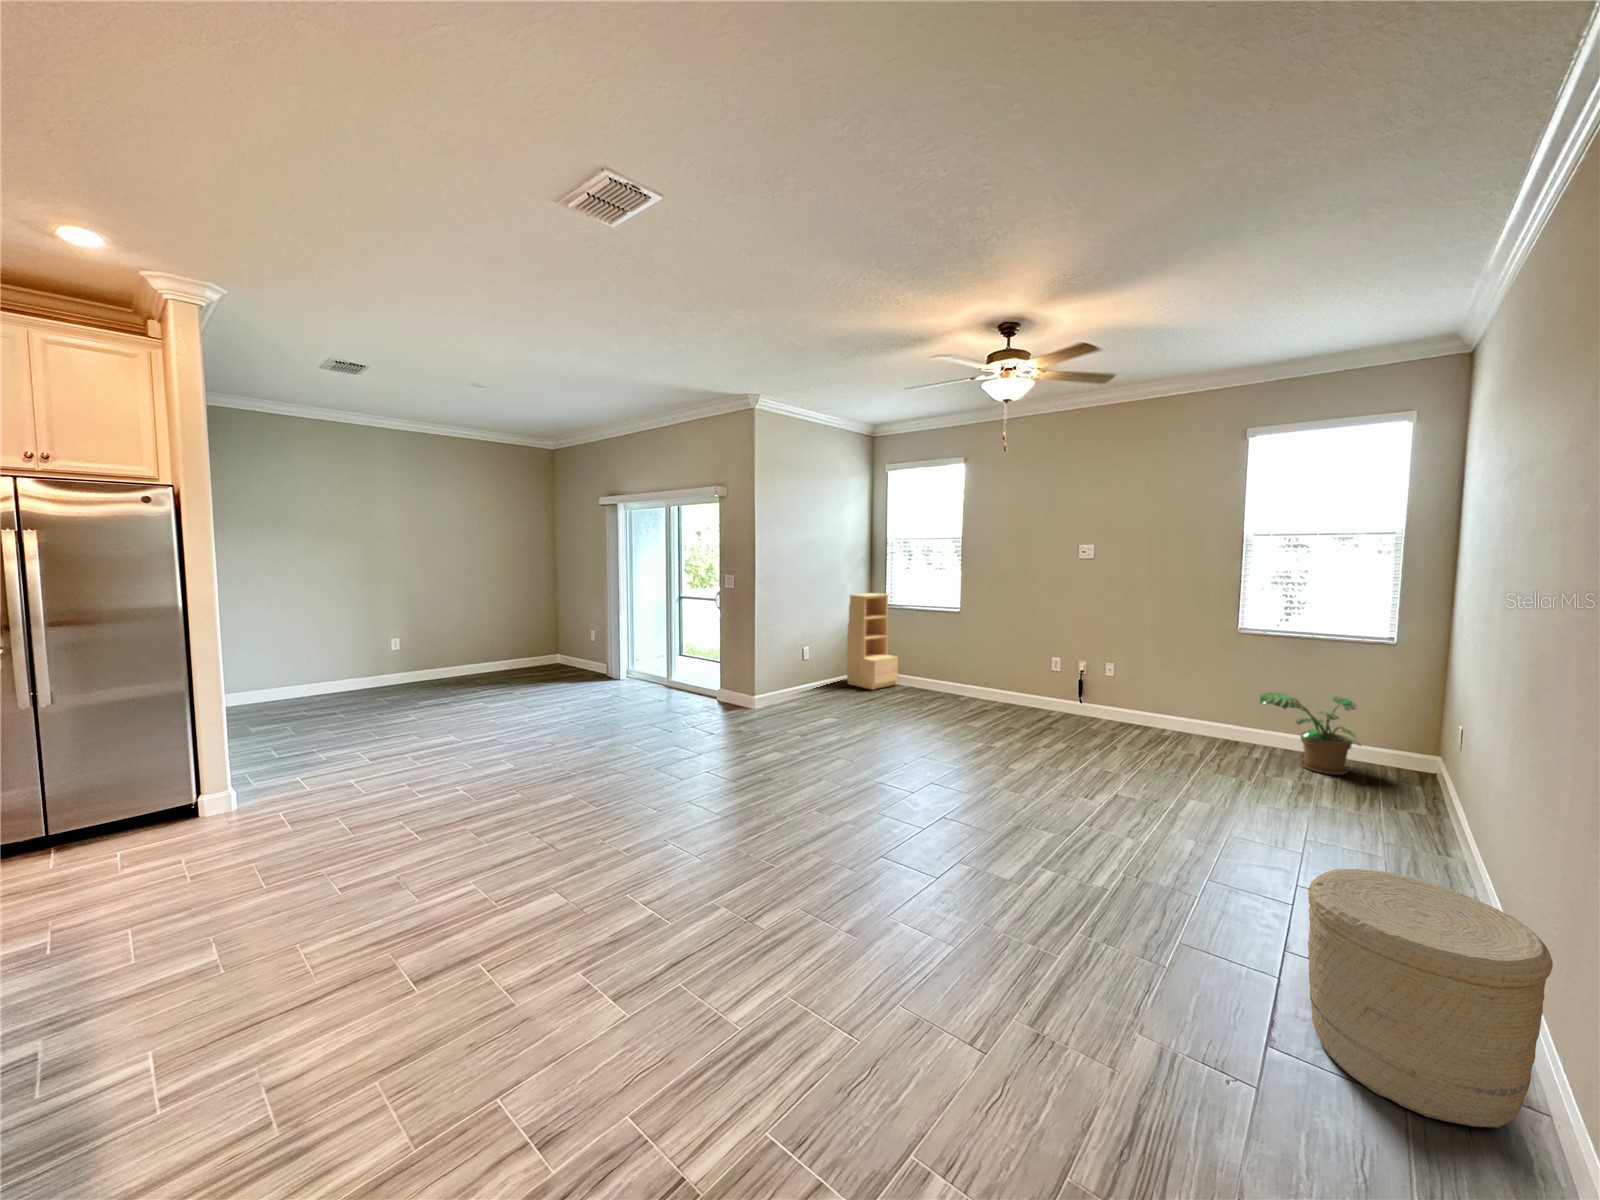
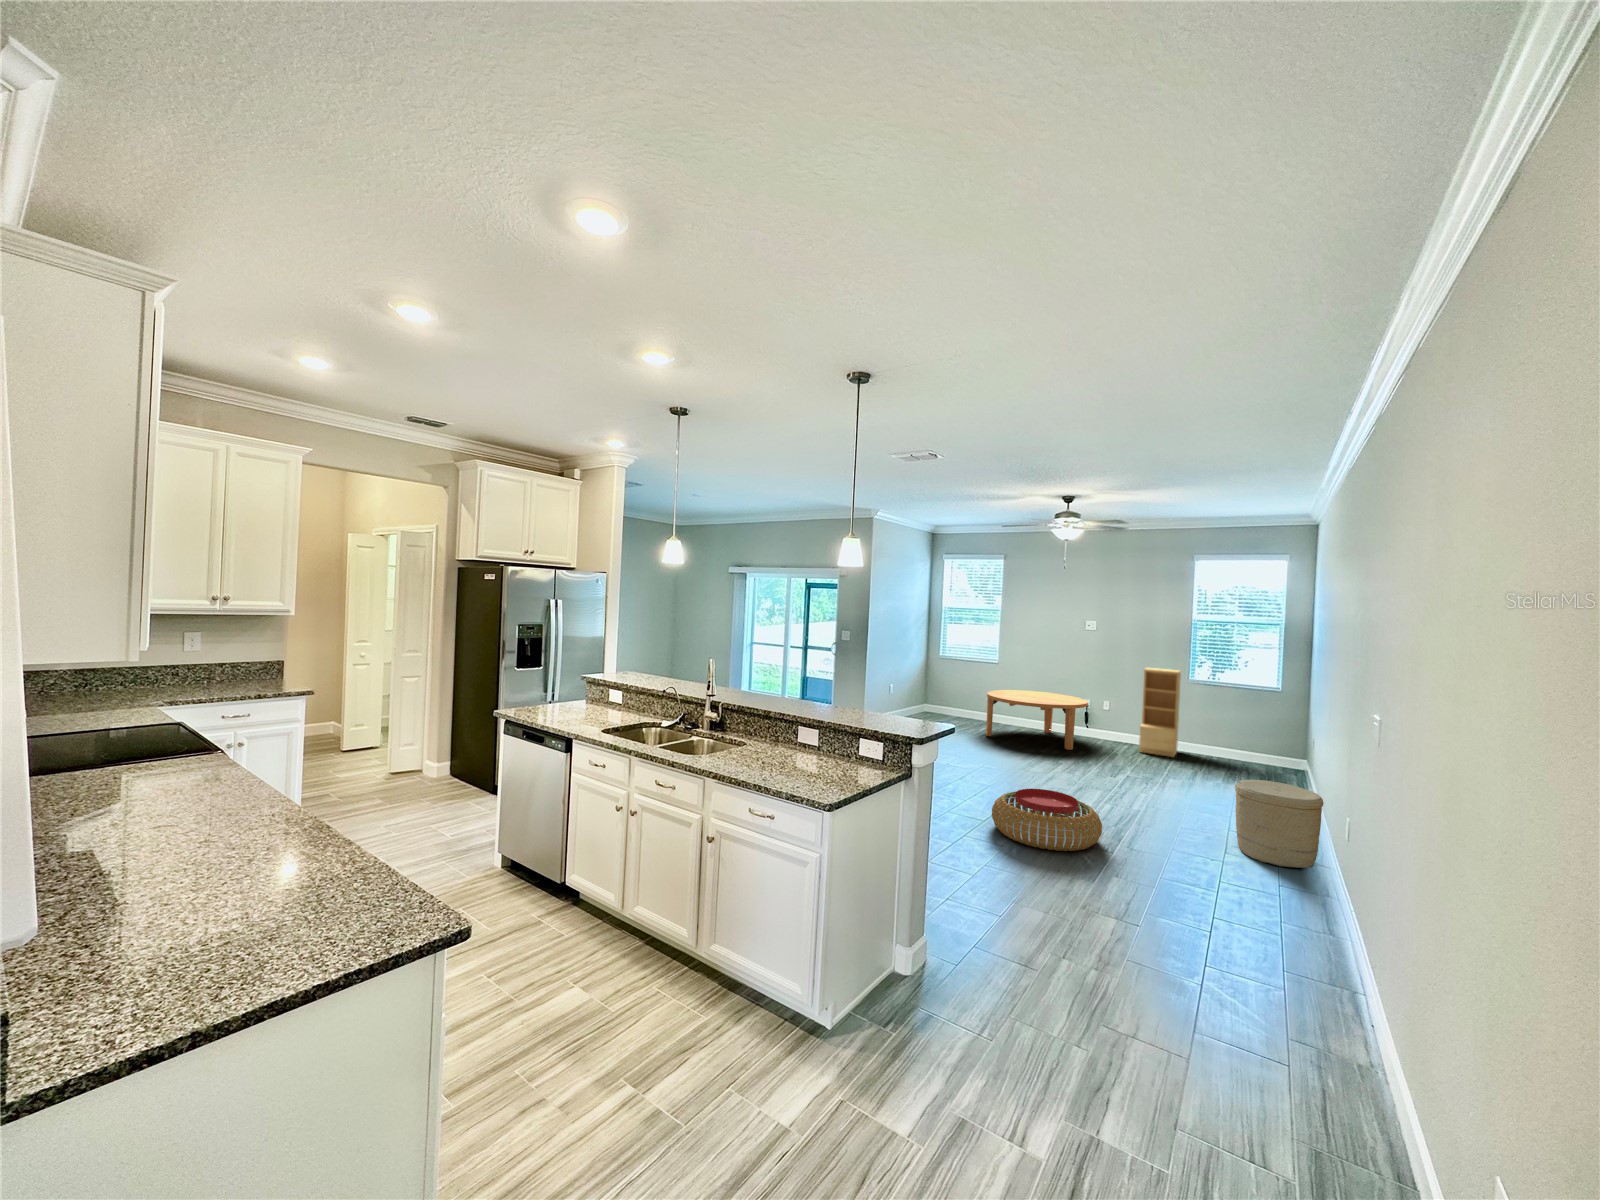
bookshelf: present [847,593,898,690] -> present [1139,668,1181,757]
coffee table: none [929,649,1077,740] -> present [986,690,1088,750]
potted plant: present [1260,693,1361,775] -> none [1205,720,1263,770]
pouf: none [770,872,992,1051] -> present [992,789,1102,851]

